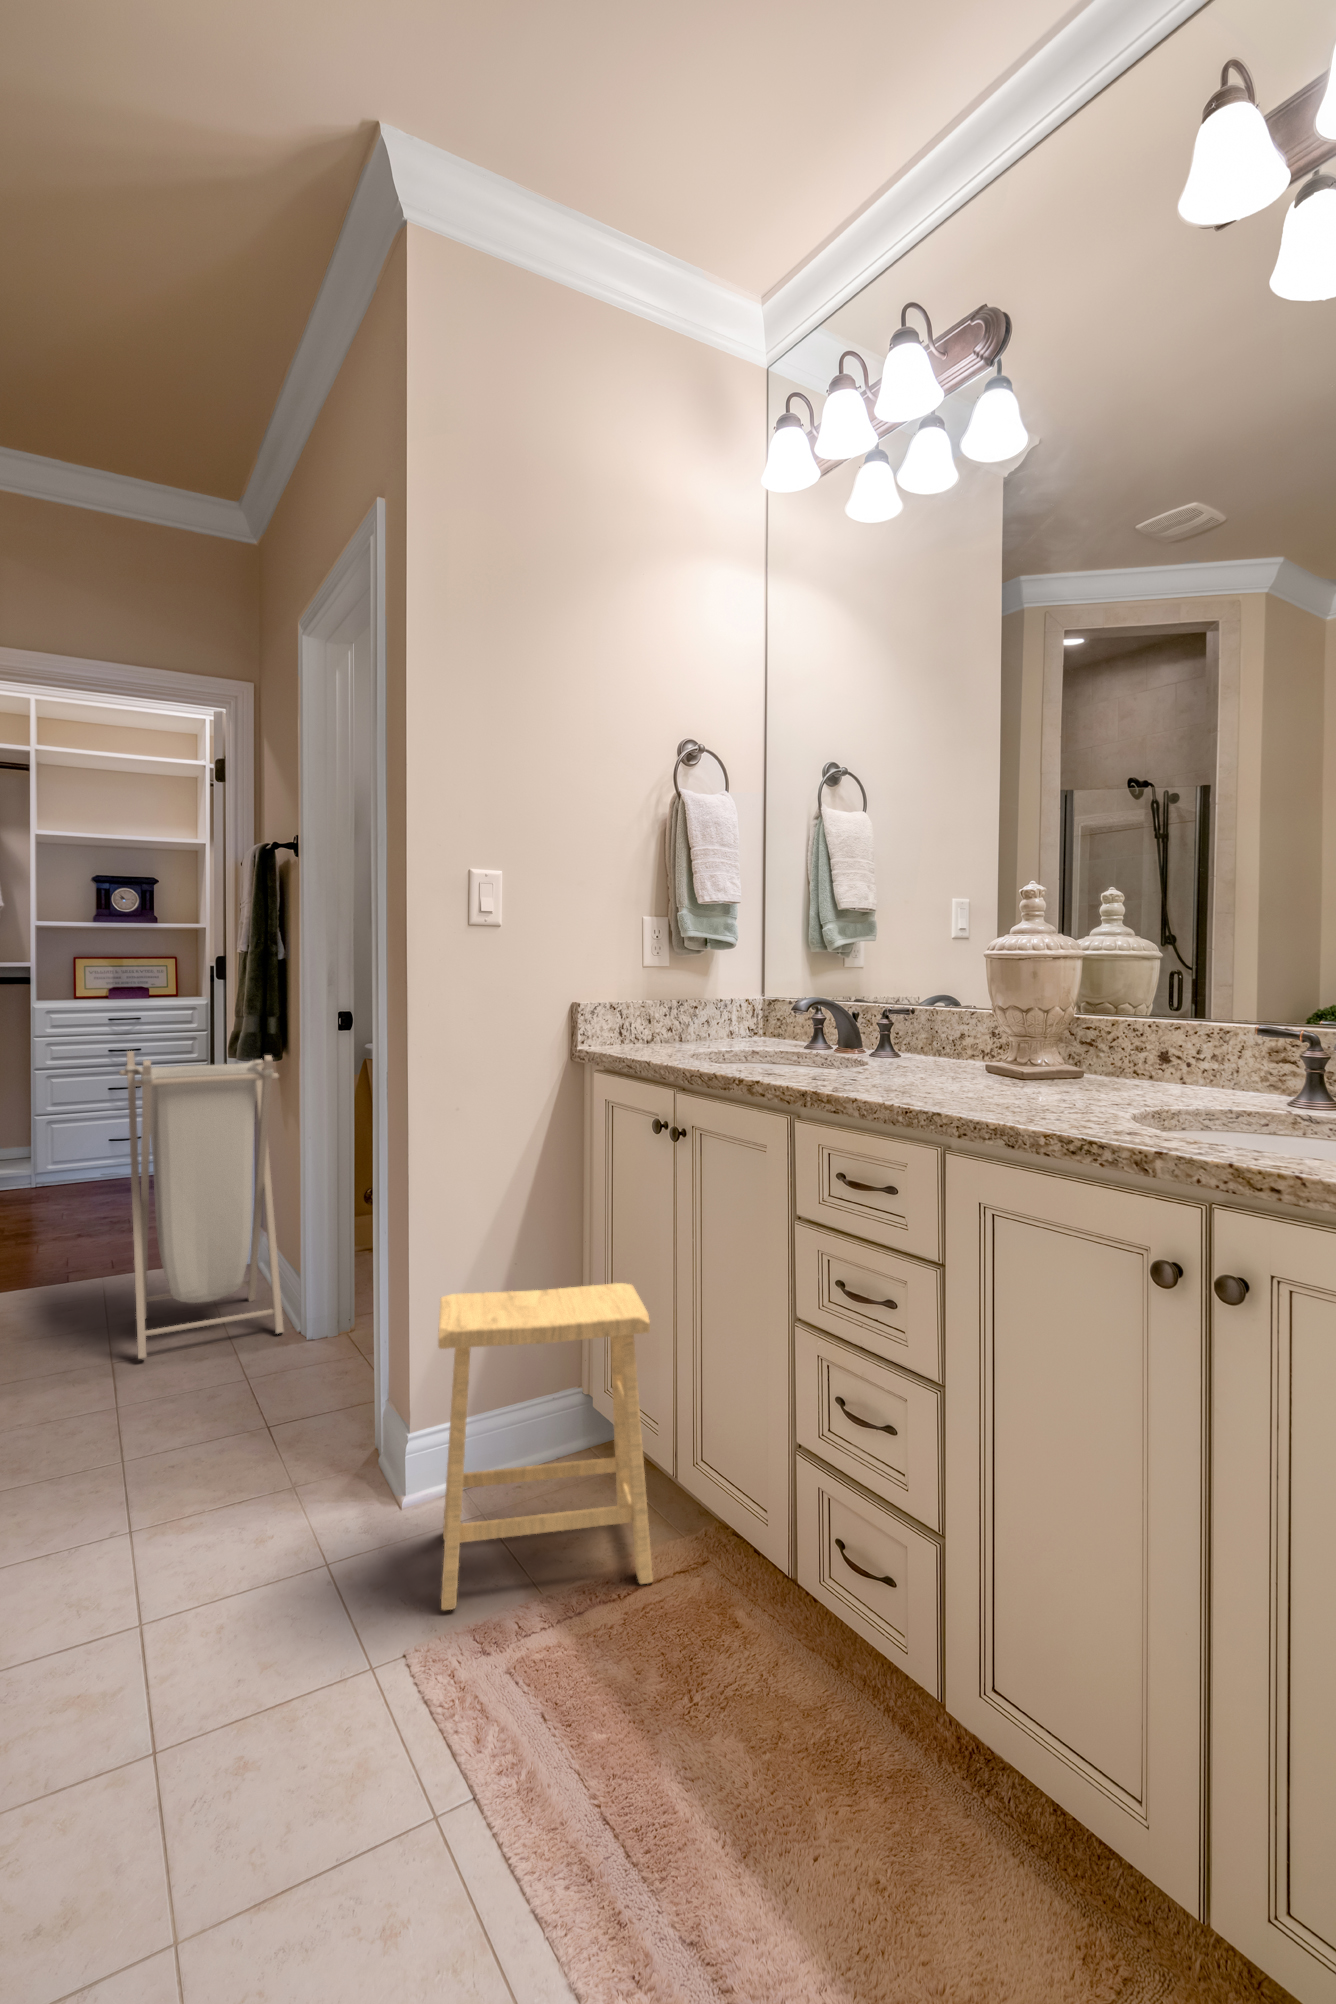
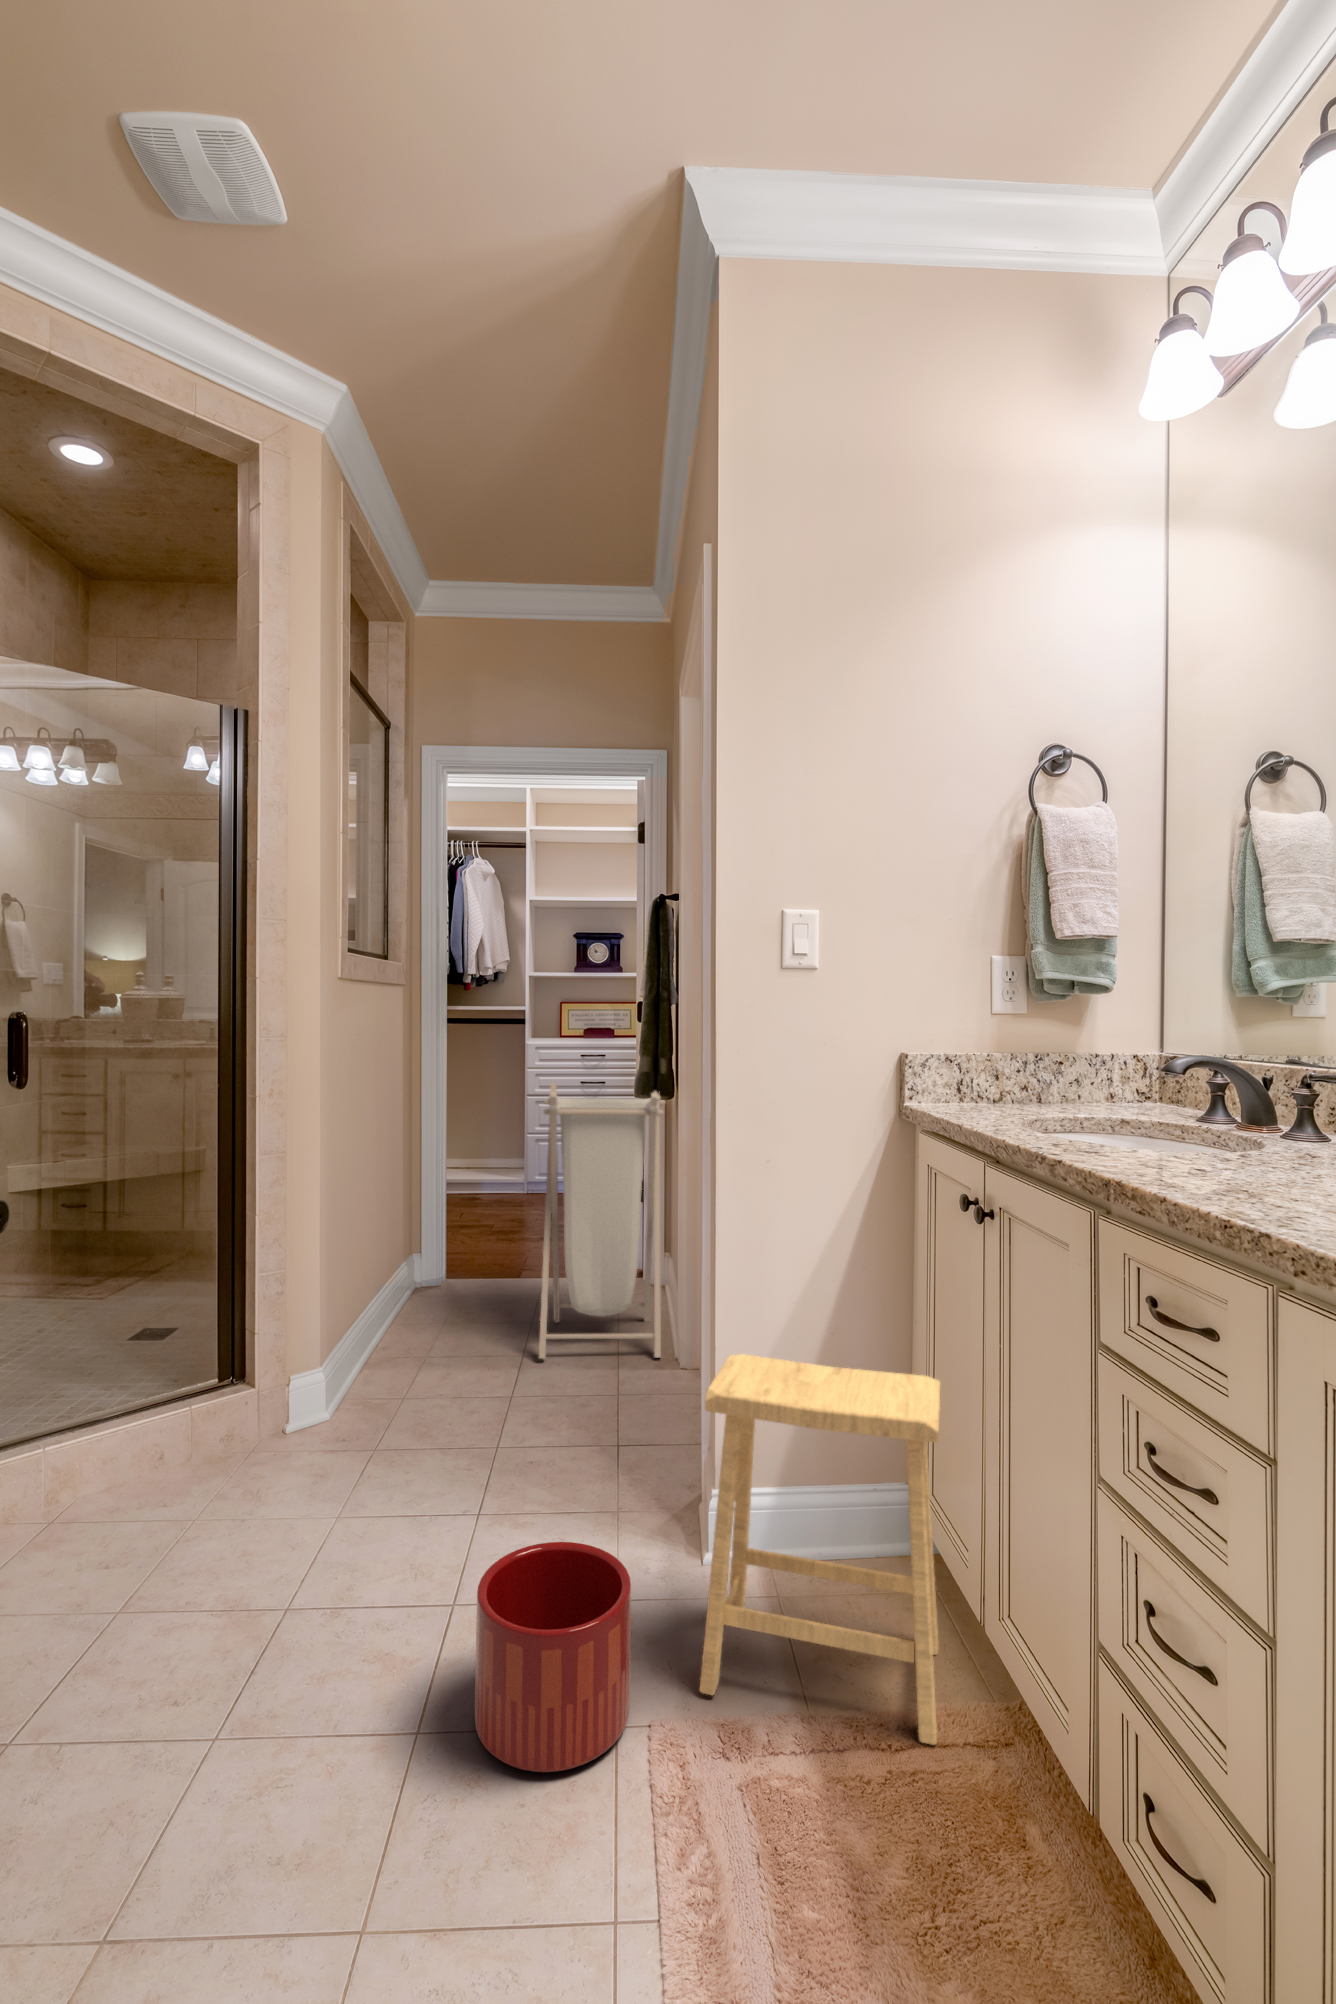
planter: none [216,1507,382,1735] -> present [475,1542,631,1772]

